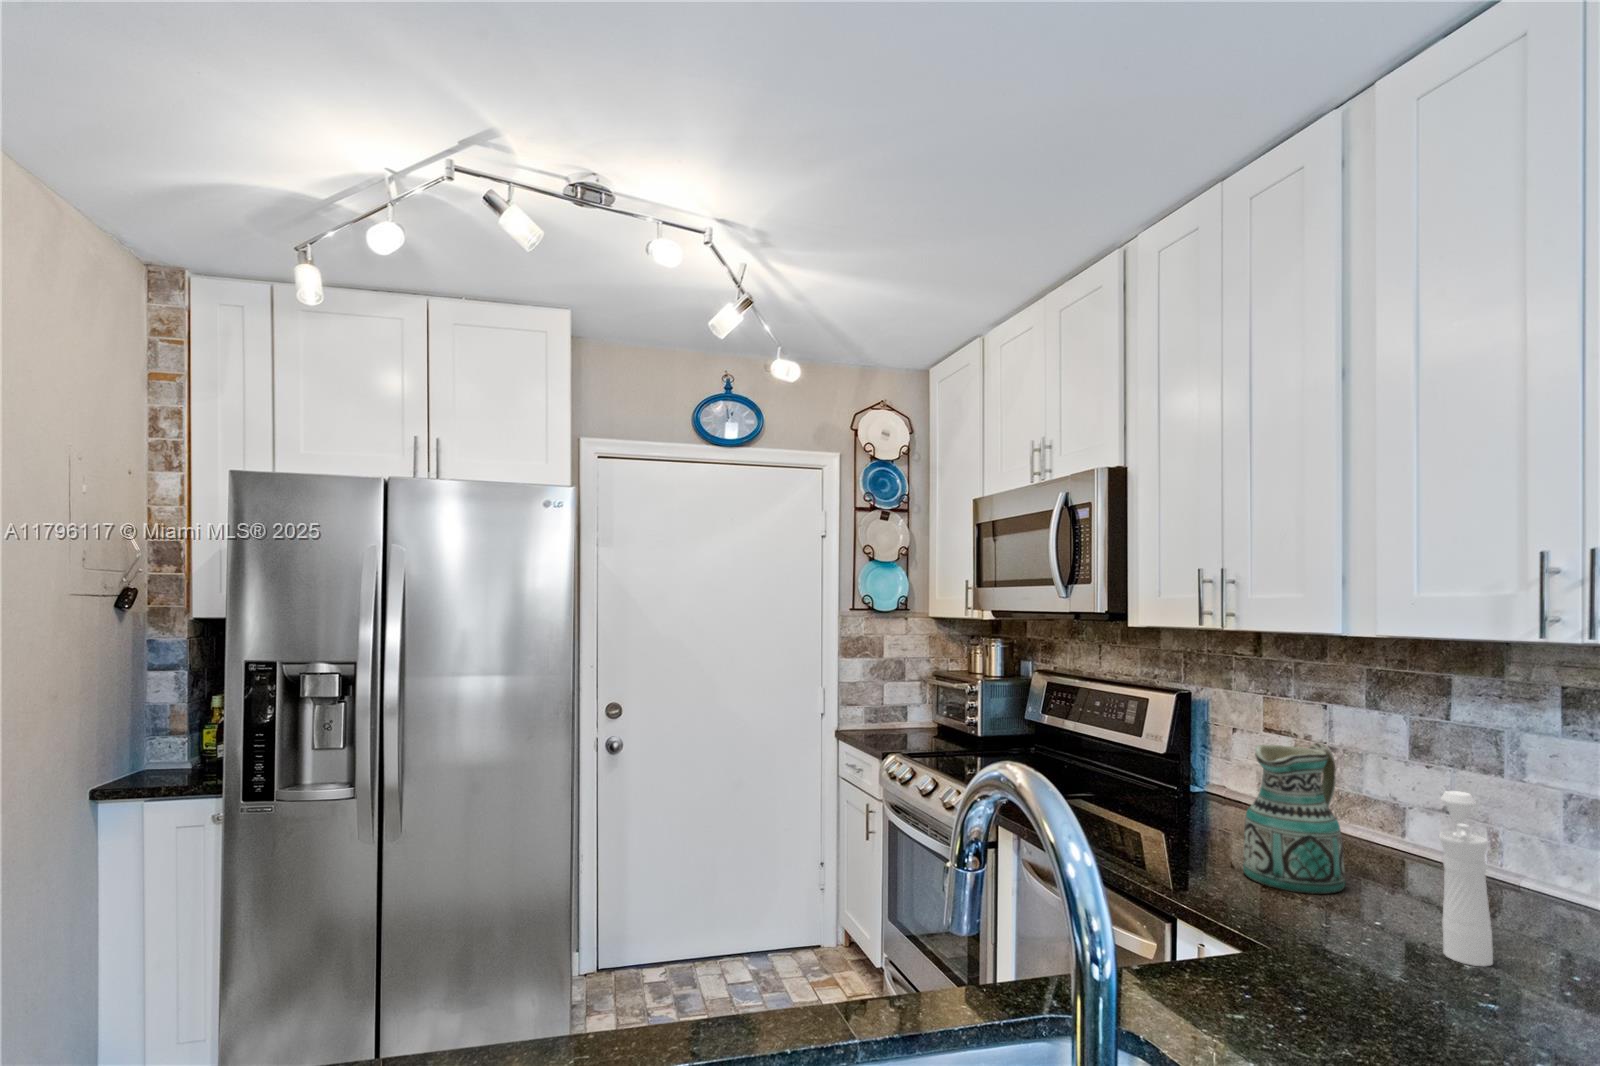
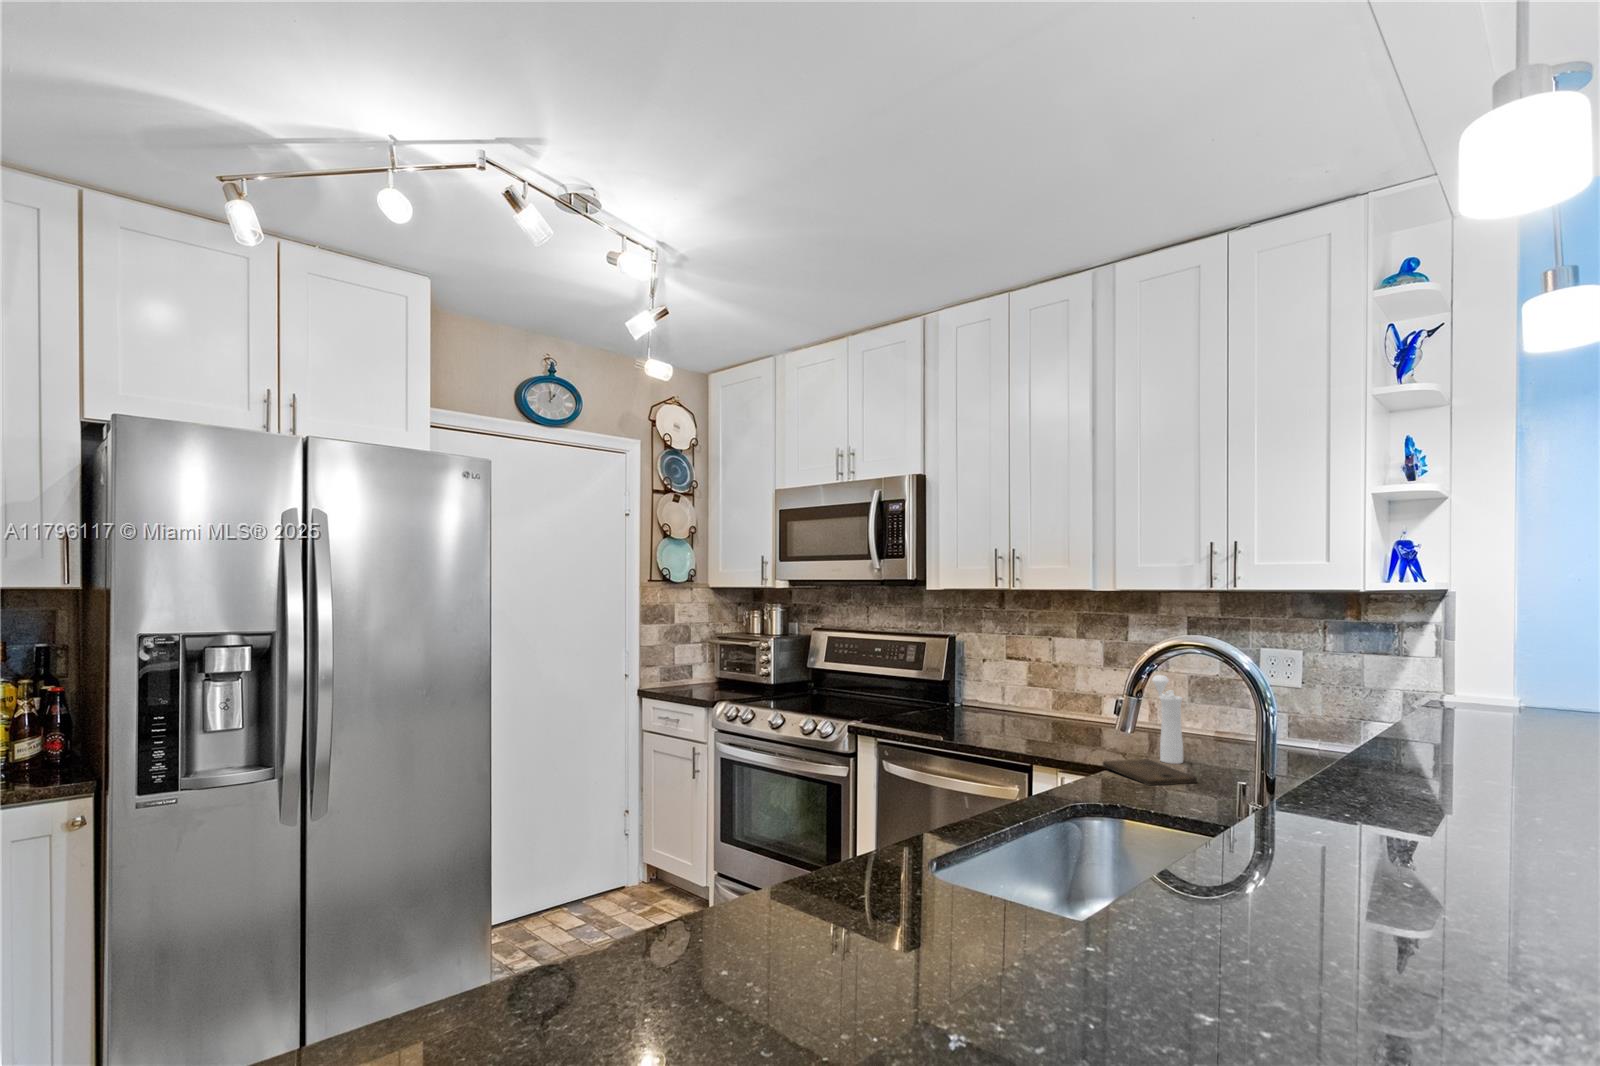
ceramic pitcher: present [1243,743,1345,894] -> none [1034,658,1091,747]
cutting board: none [1298,939,1470,1028] -> present [1103,759,1197,786]

